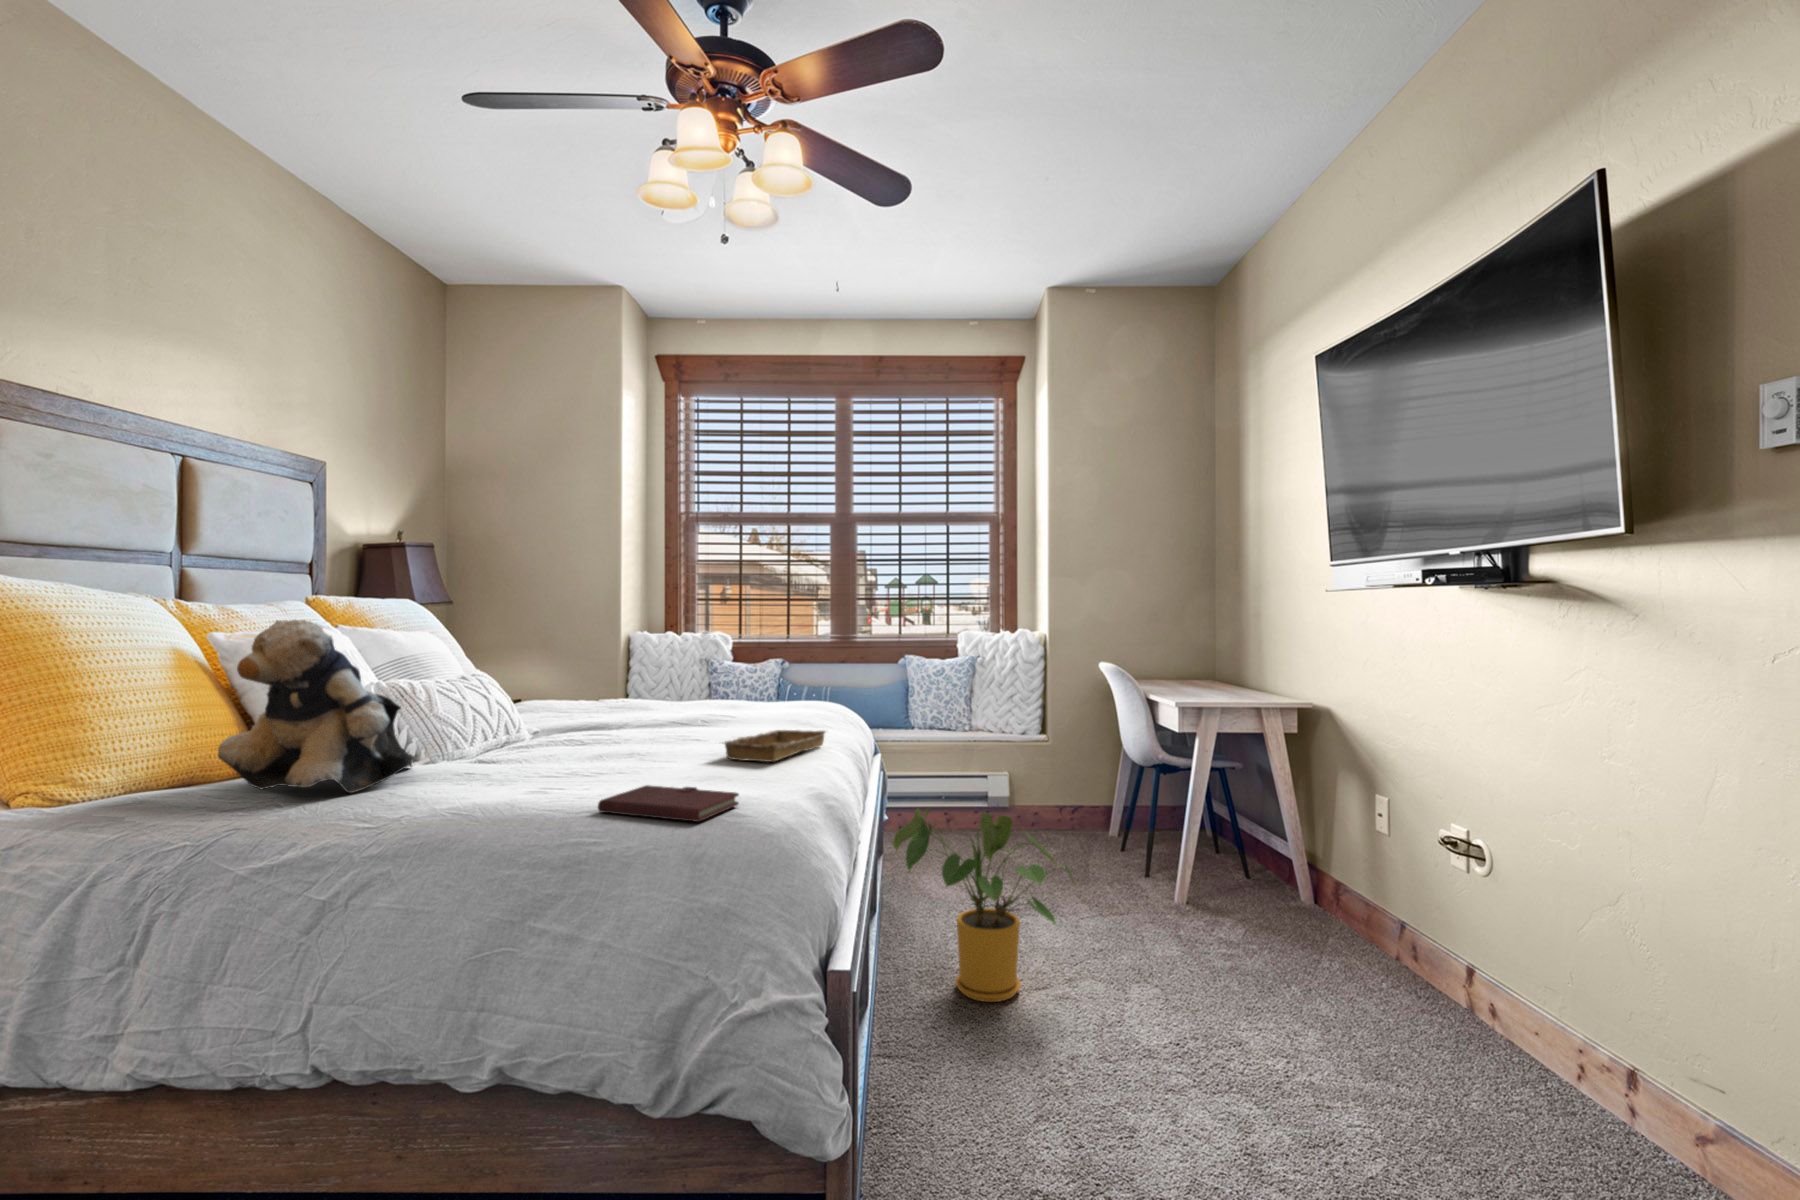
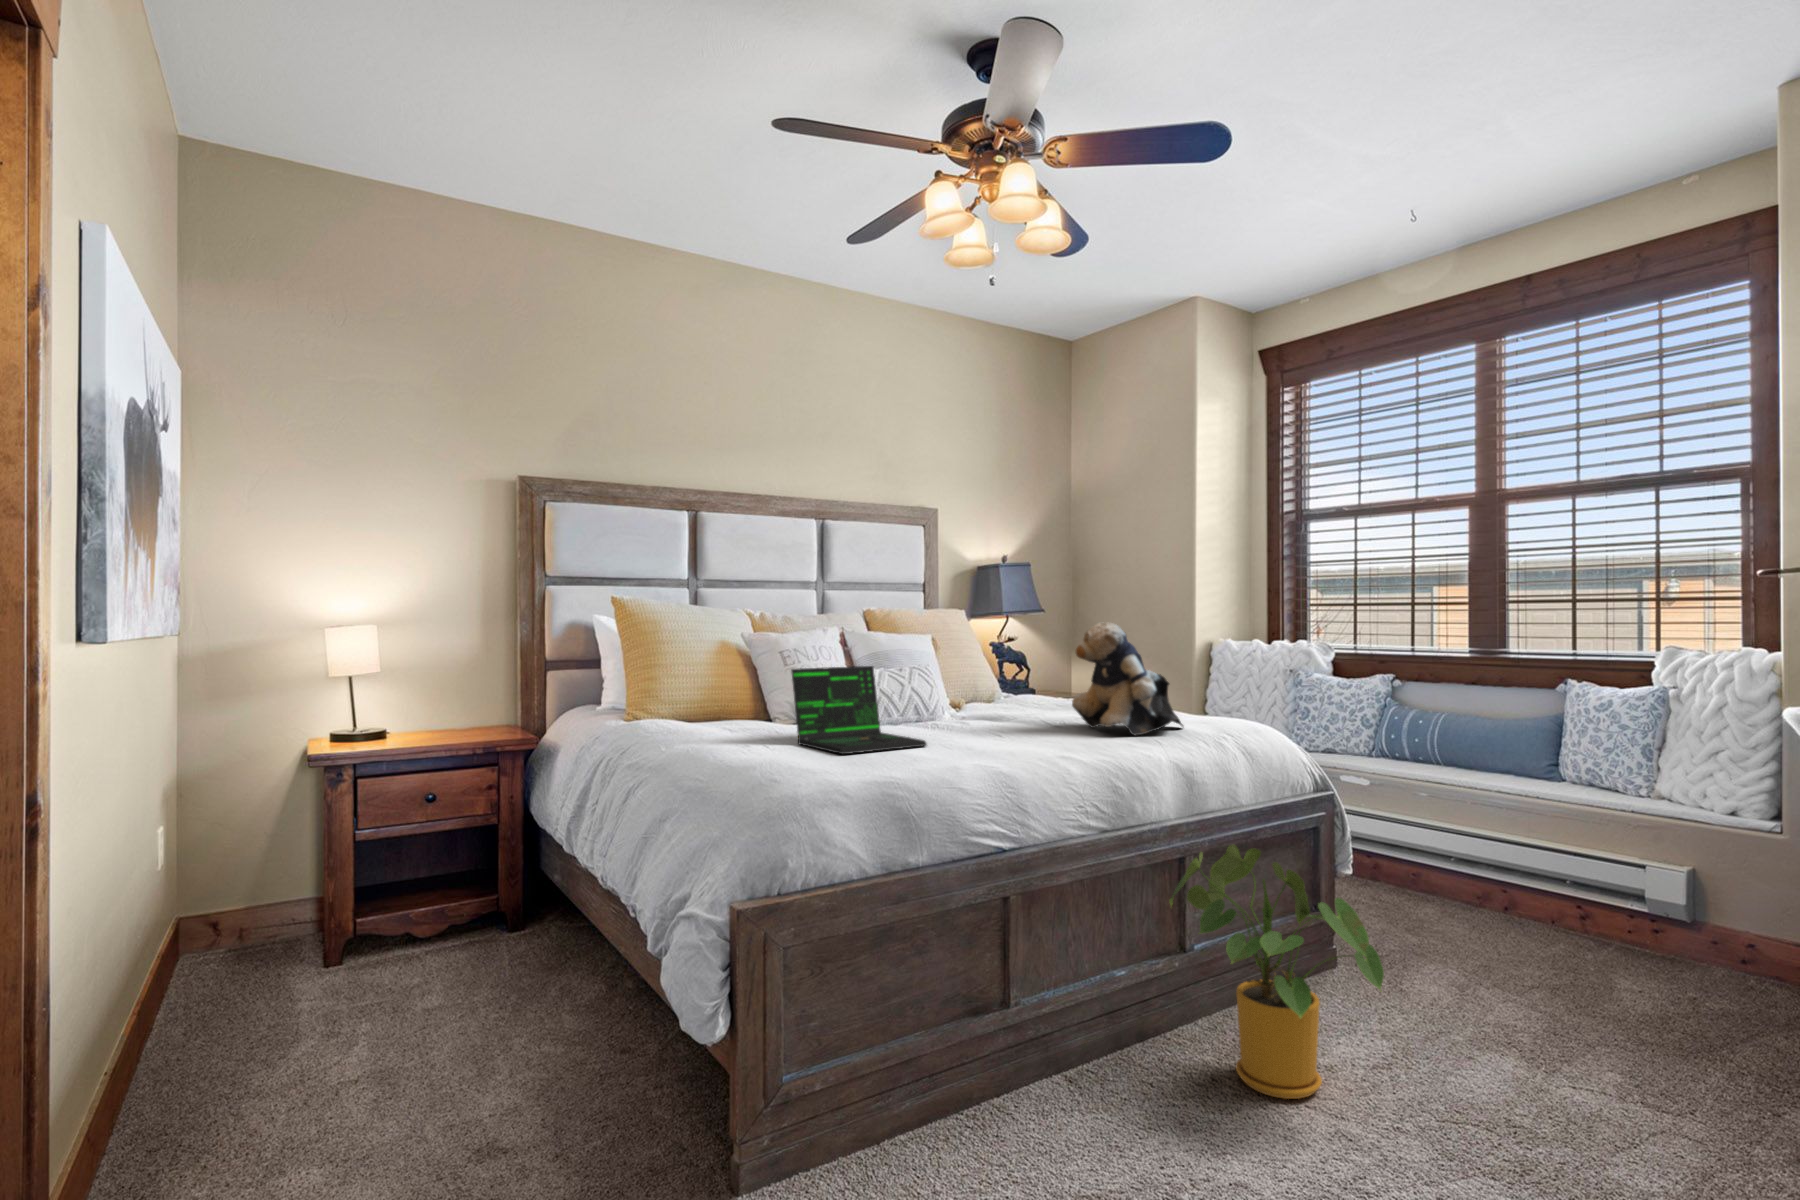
teddy bear: present [218,620,415,793] -> present [1072,622,1183,736]
laptop: none [507,674,676,787] -> present [792,666,927,754]
tray: present [722,730,826,762] -> none [959,733,1088,755]
notebook: present [598,785,739,822] -> none [767,751,841,776]

